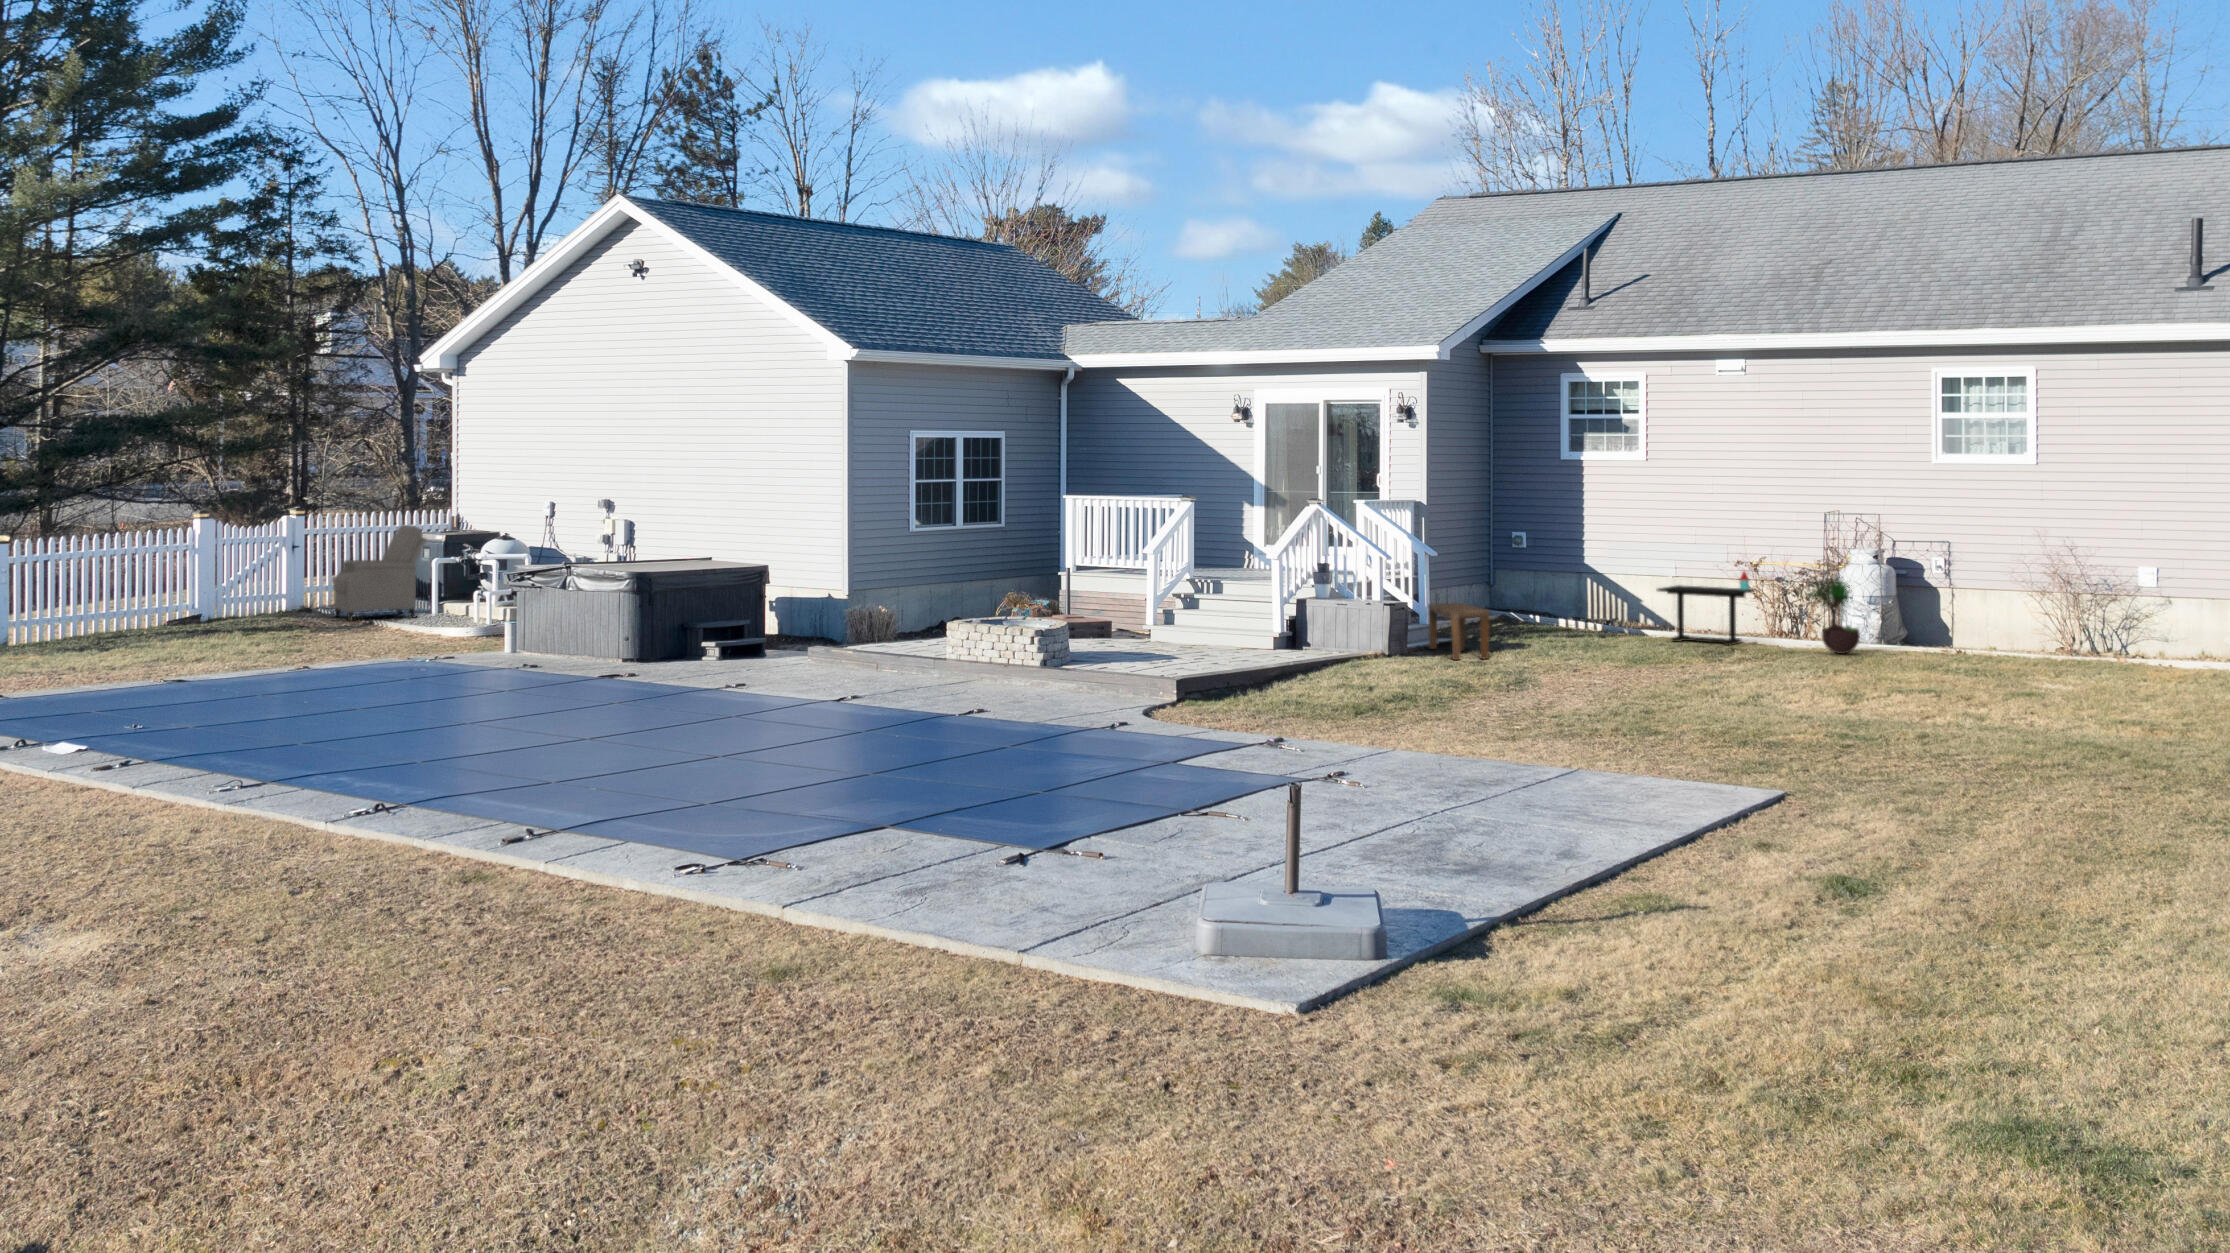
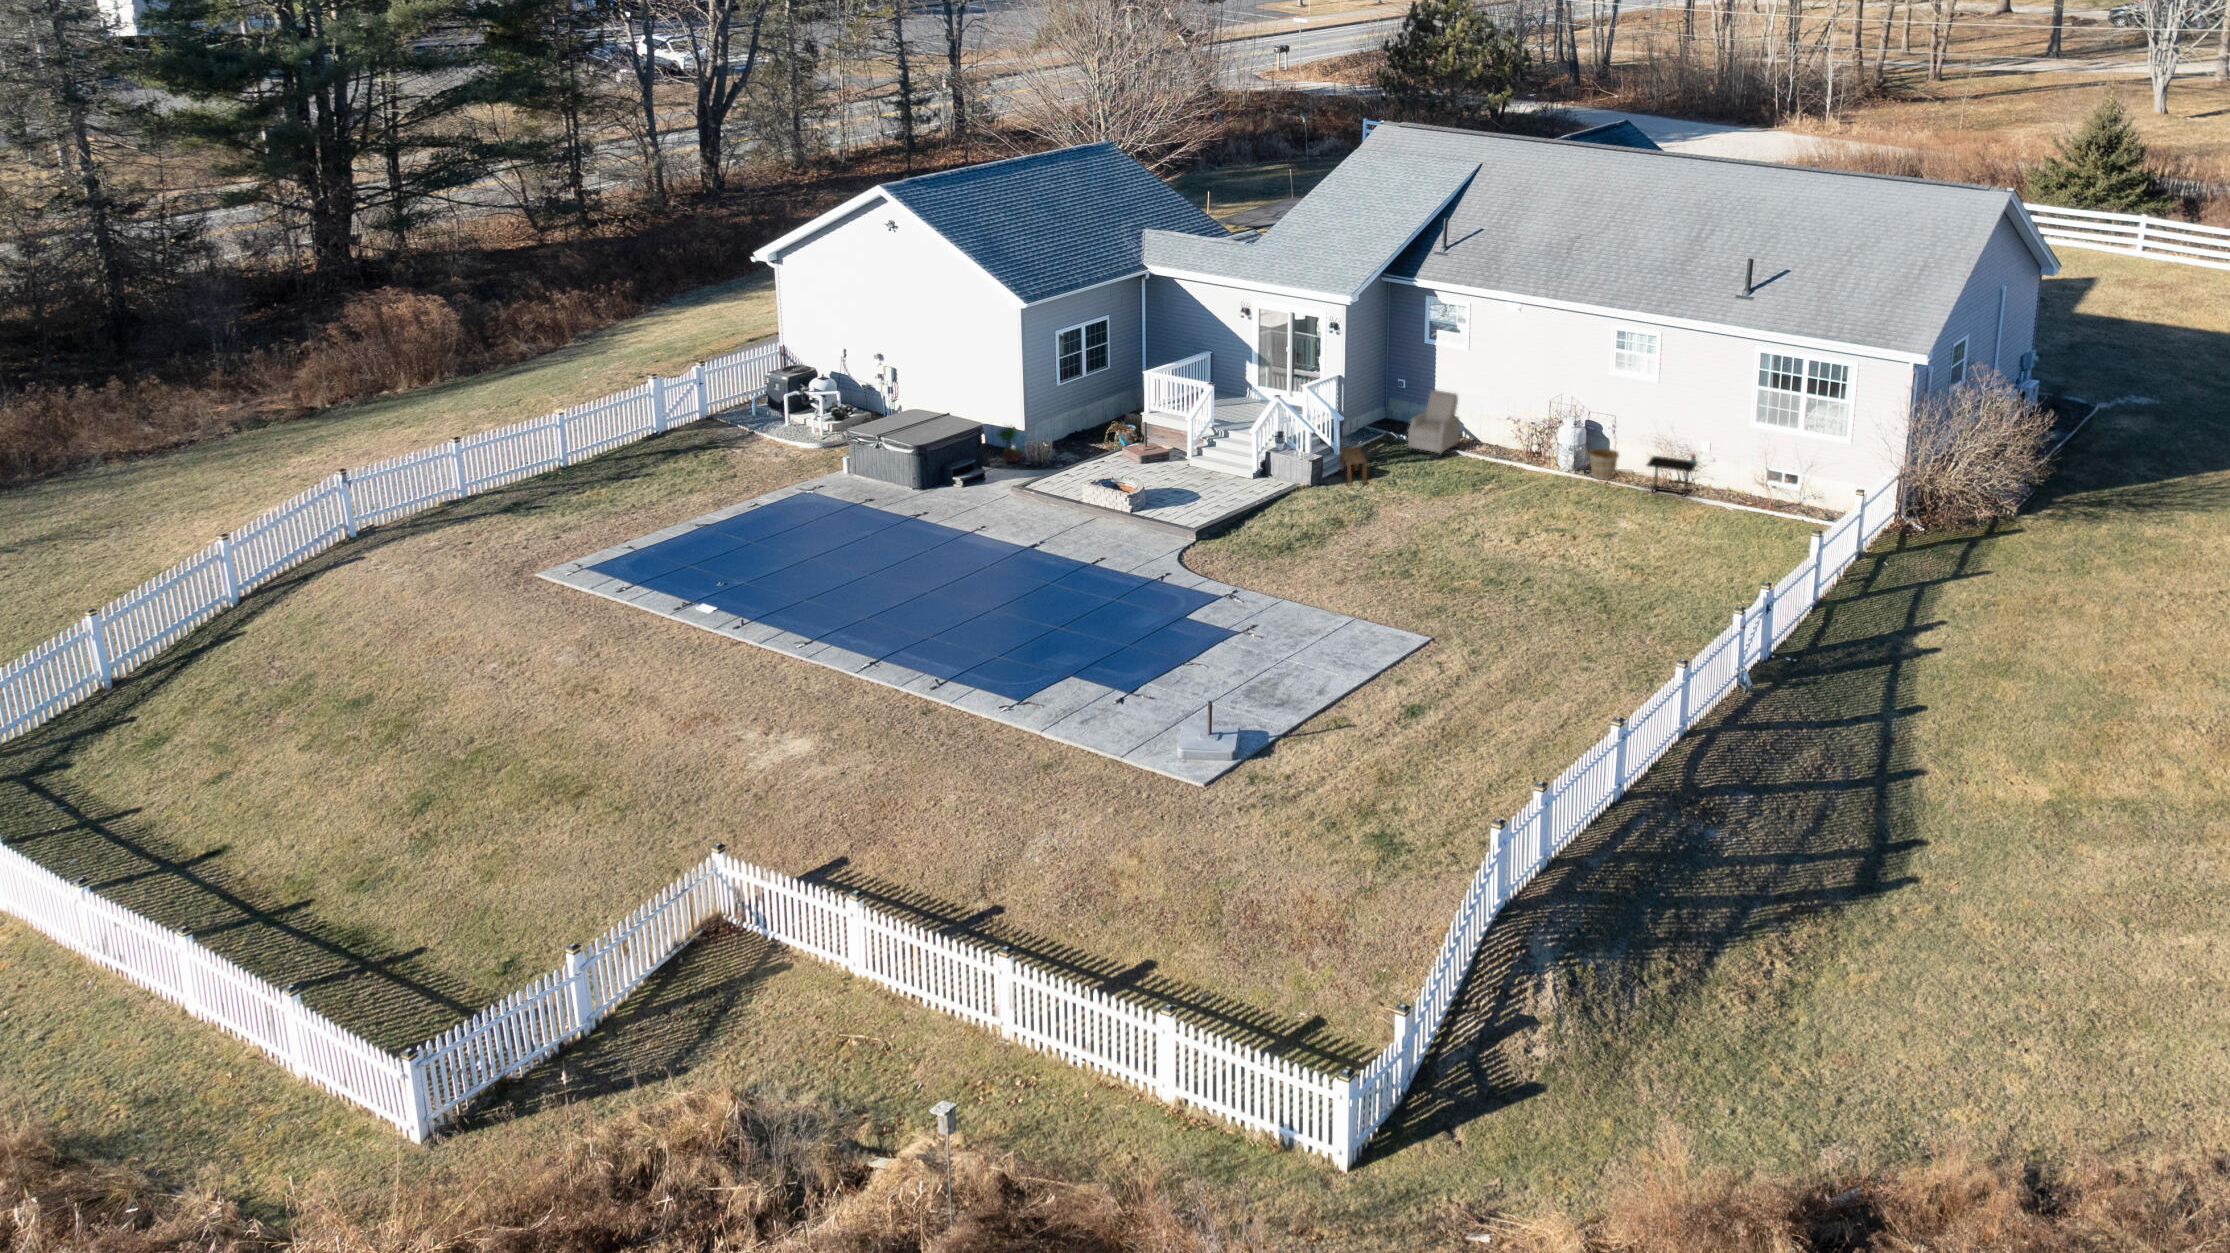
chair: present [333,525,426,621] -> present [1408,390,1459,457]
side table: present [1658,572,1754,646] -> present [1646,453,1697,496]
potted tree: present [1812,577,1860,654] -> present [997,426,1021,462]
wooden bucket: none [1906,604,1967,657] -> present [1589,449,1619,480]

